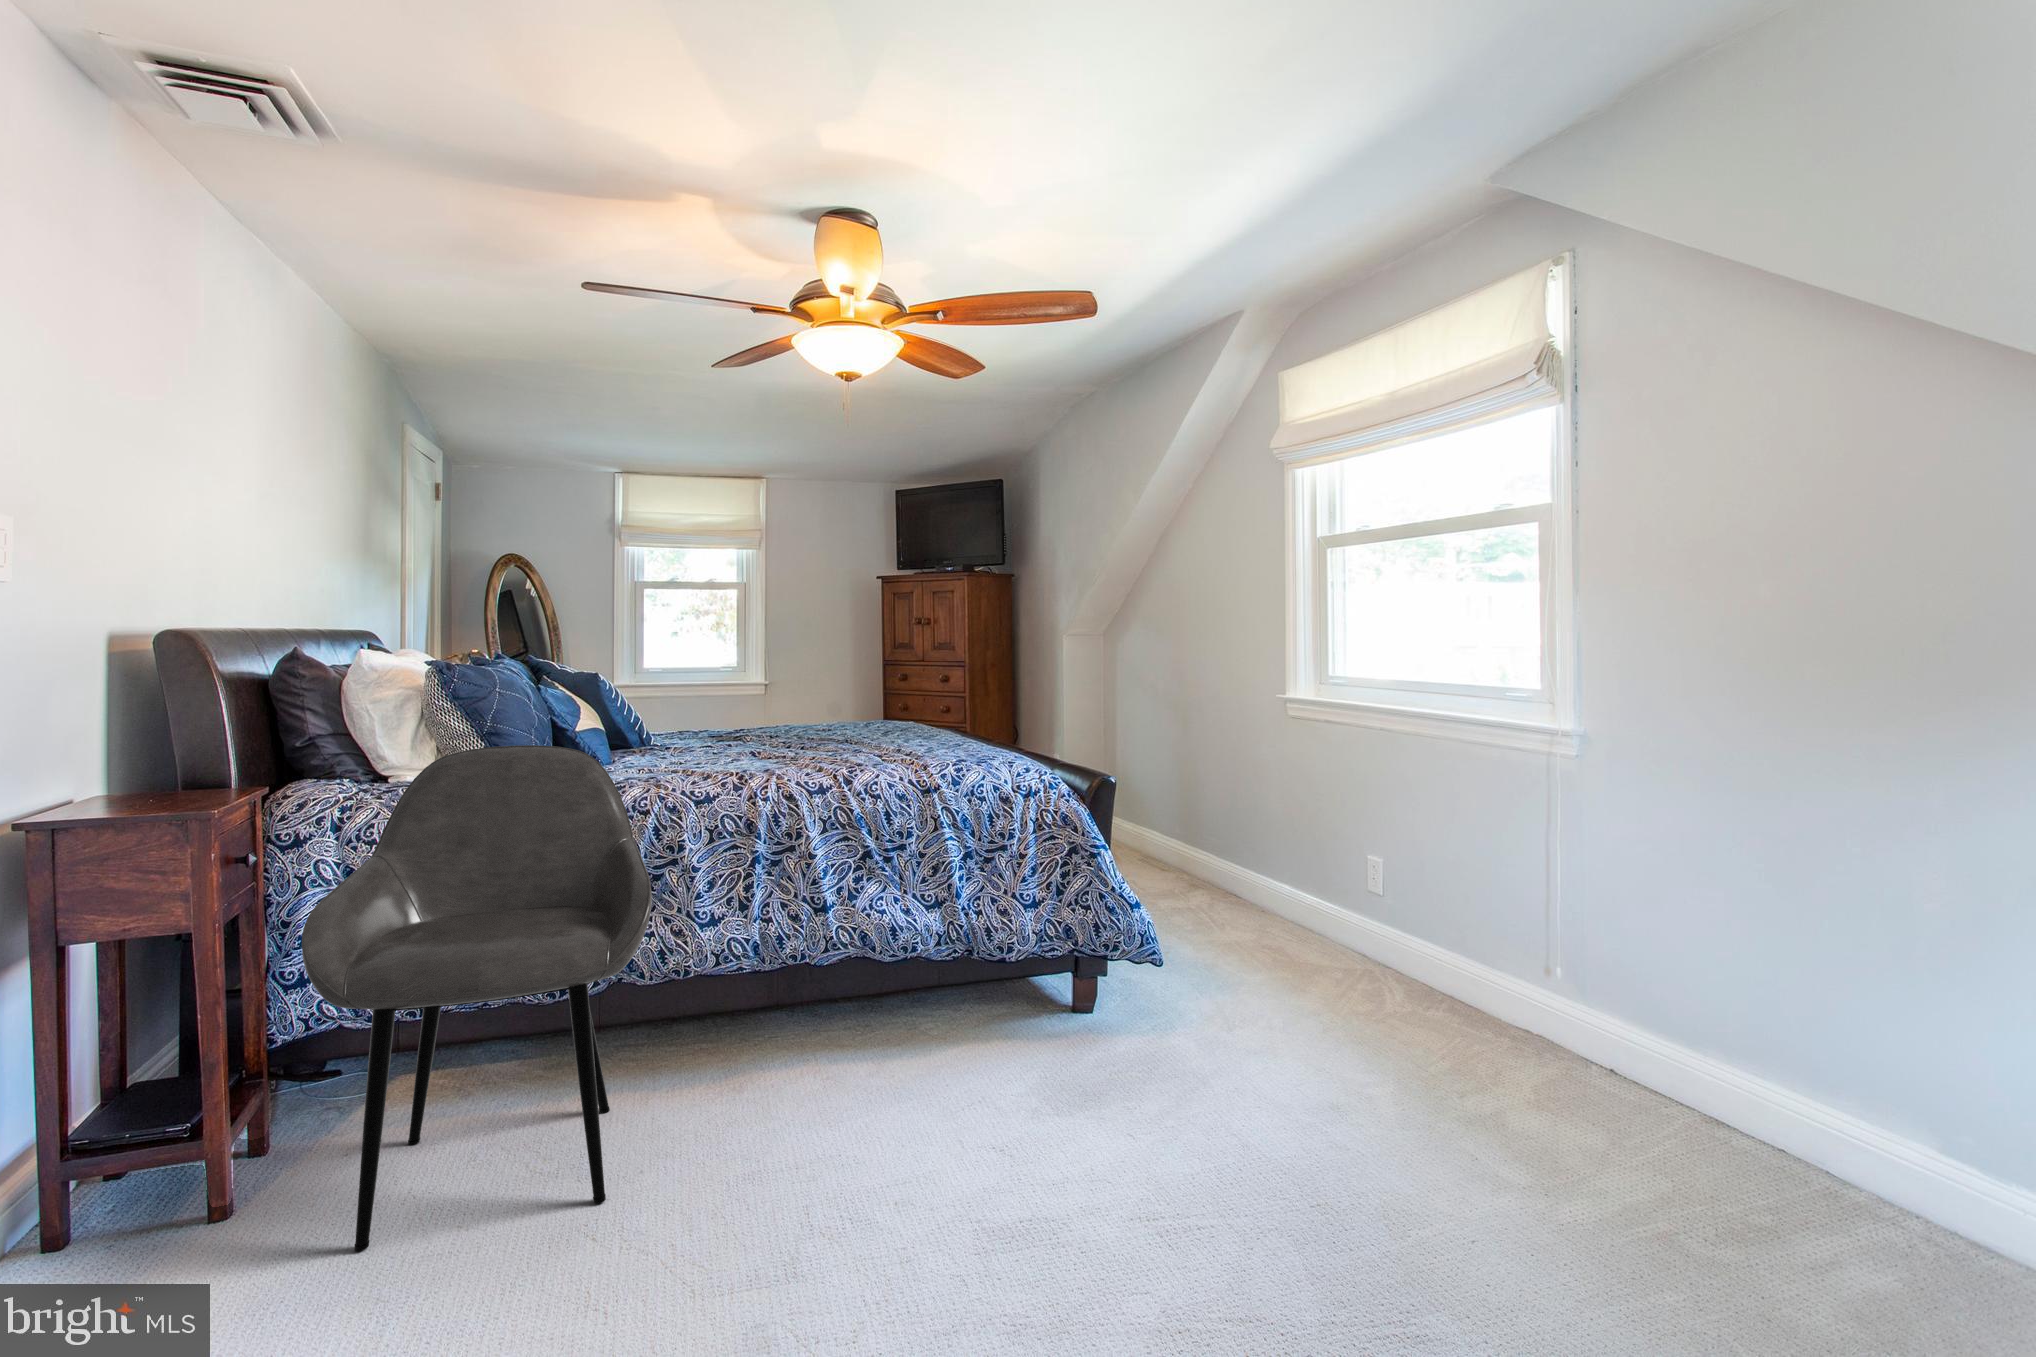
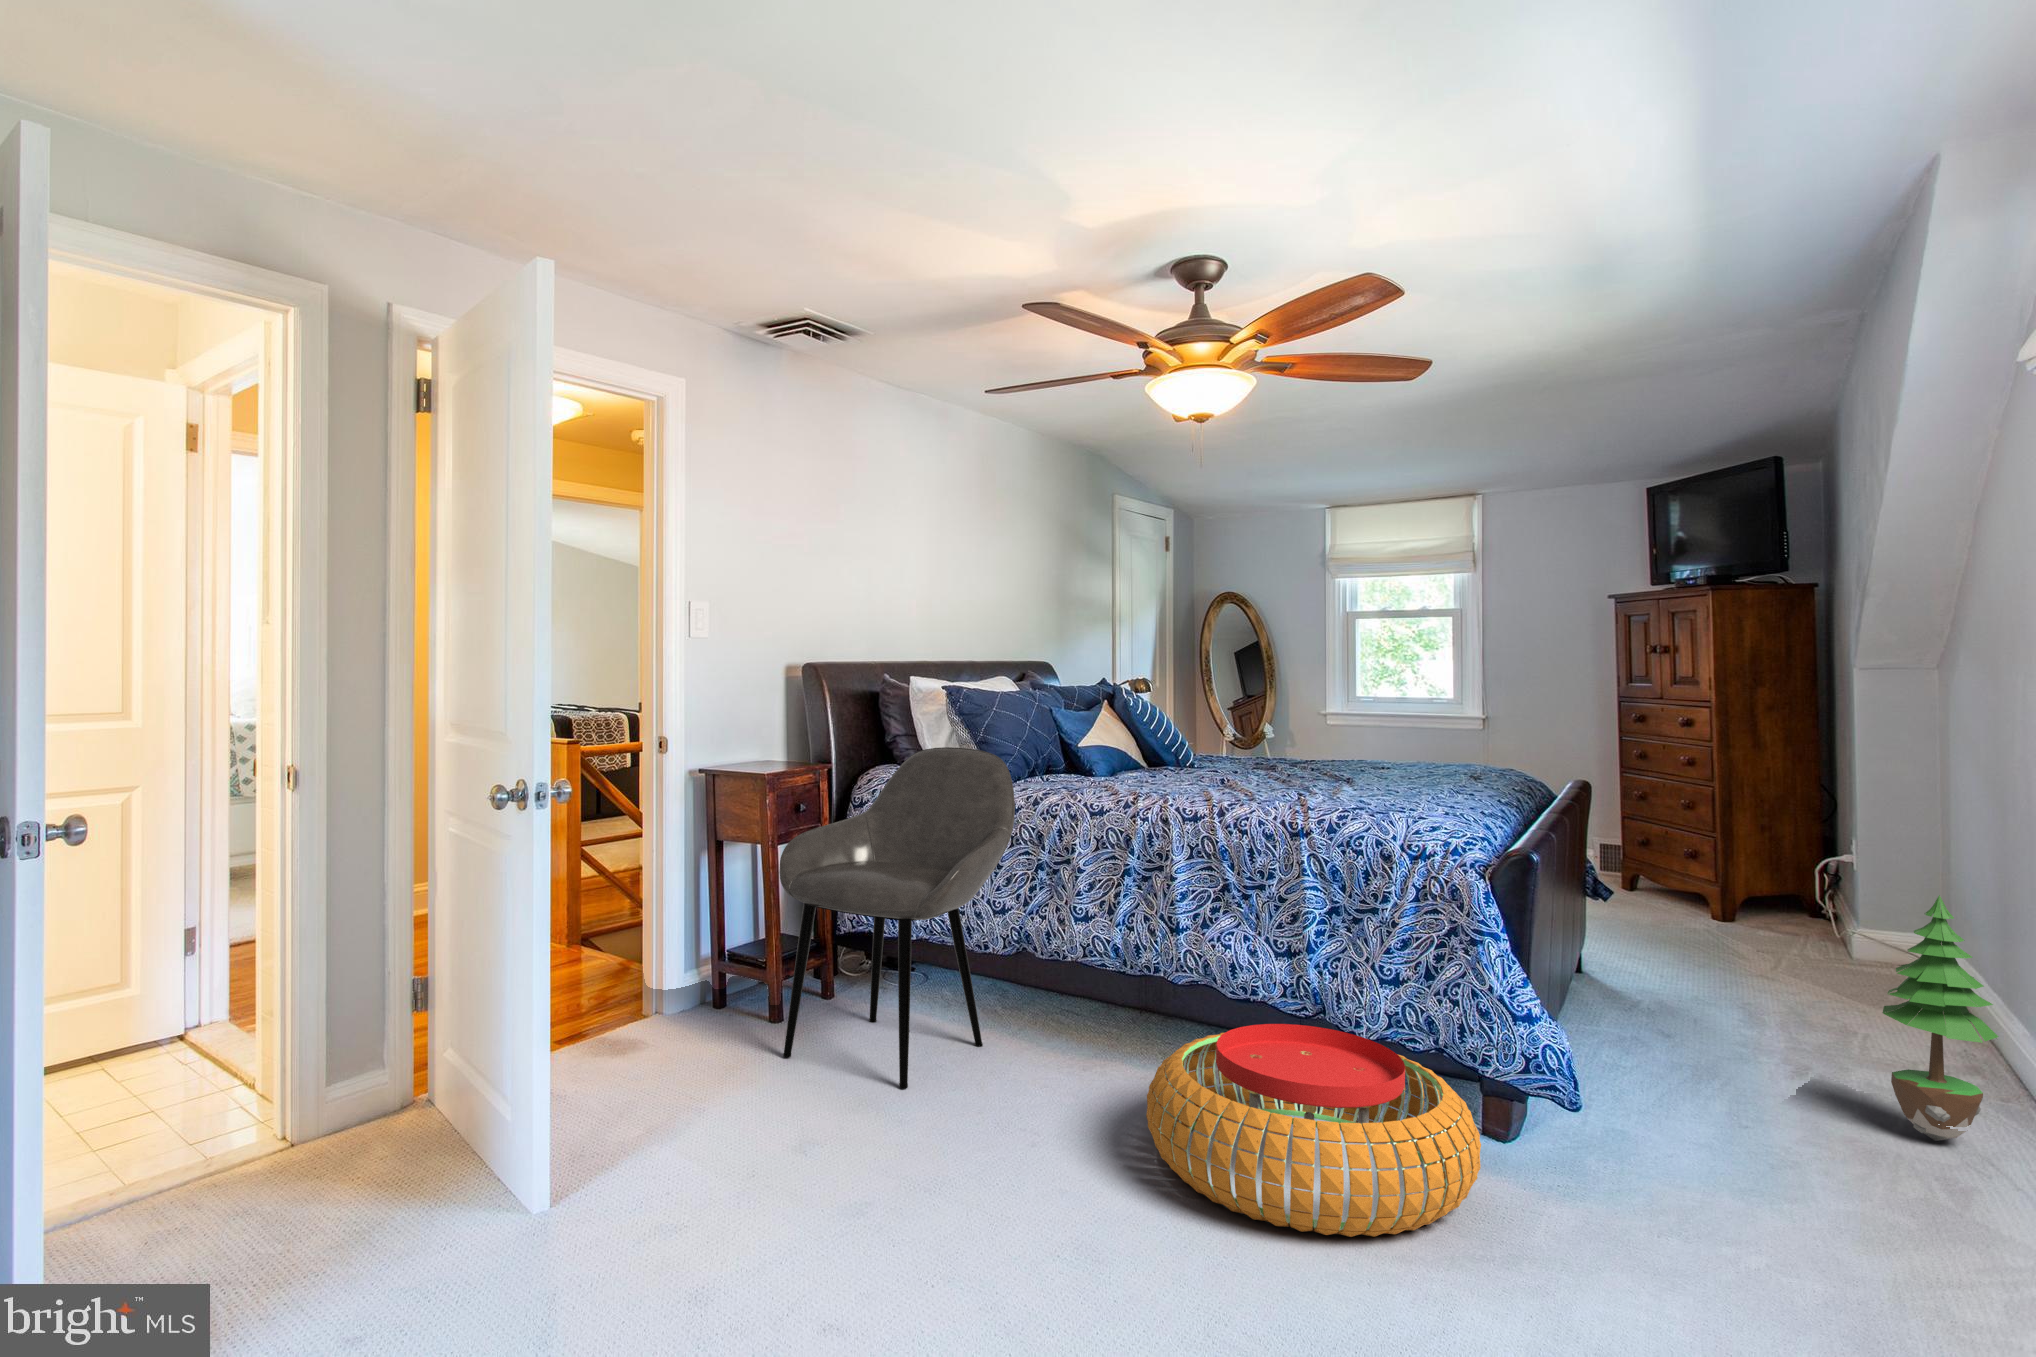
potted tree: none [1213,767,1268,918] -> present [1882,895,1998,1141]
pouf: none [901,958,1190,1149] -> present [1146,1024,1481,1237]

